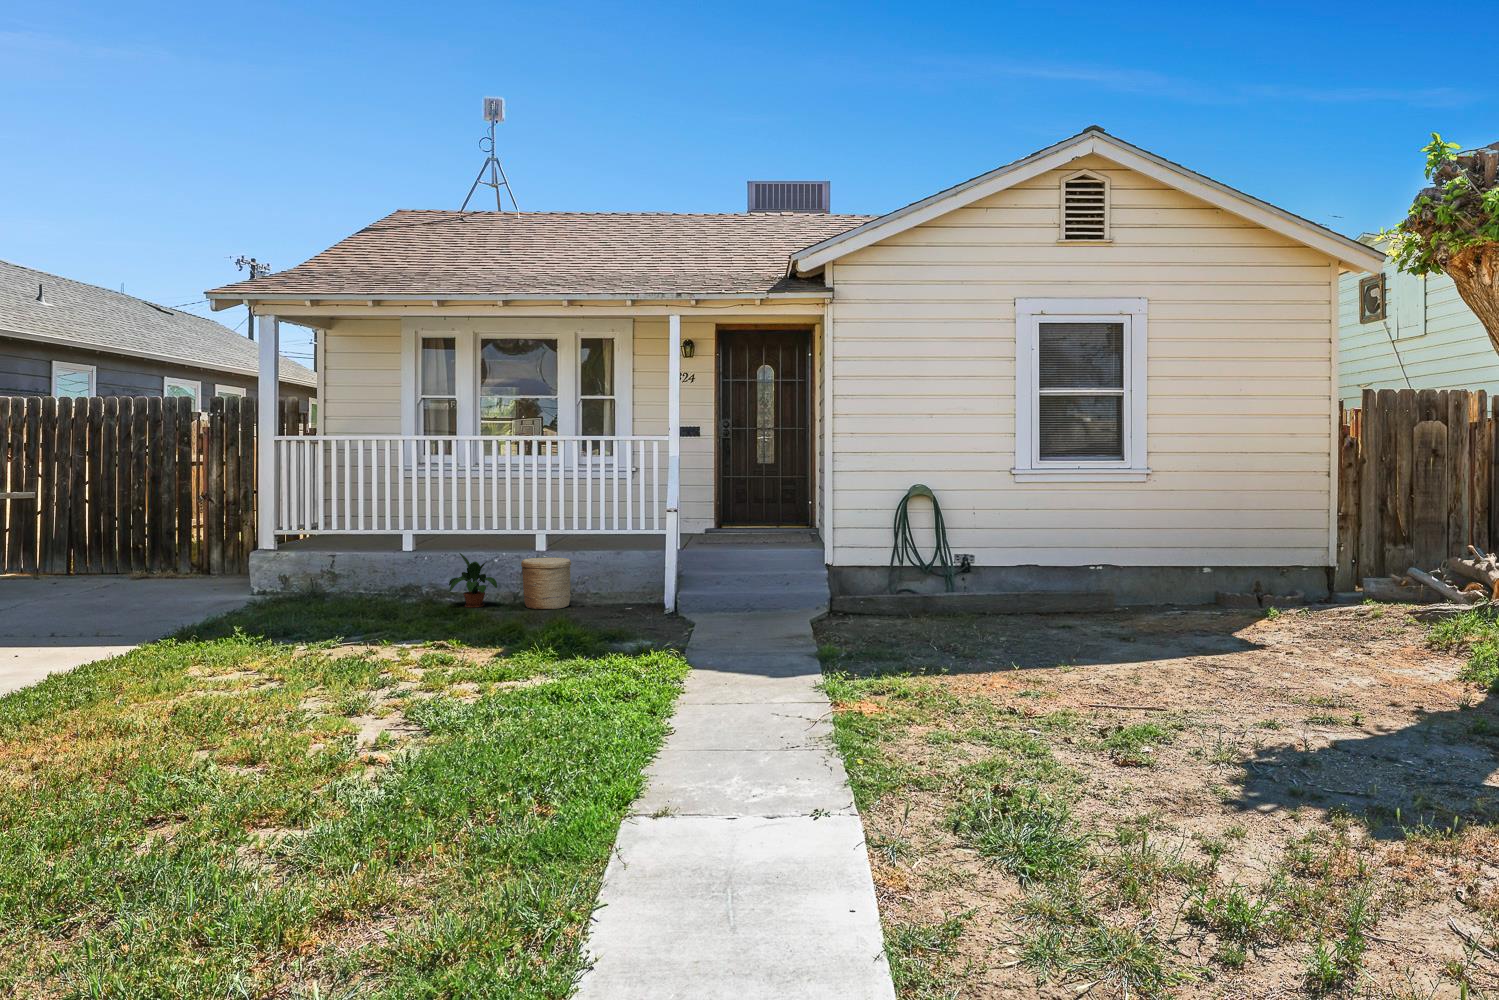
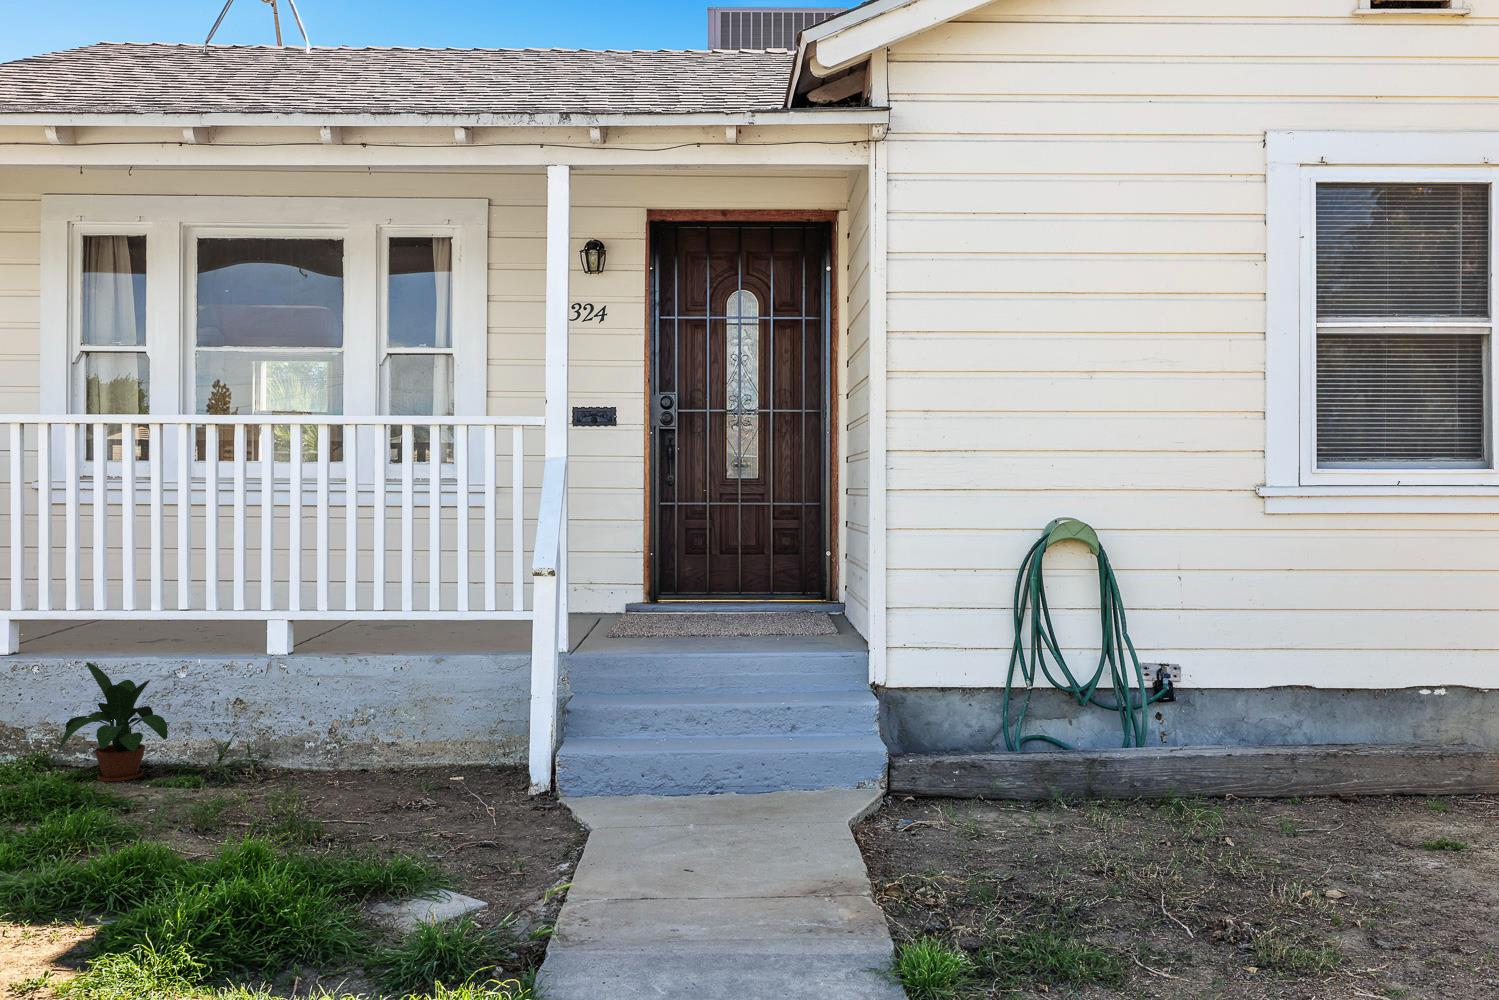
woven basket: present [521,557,571,609] -> none [220,671,331,787]

